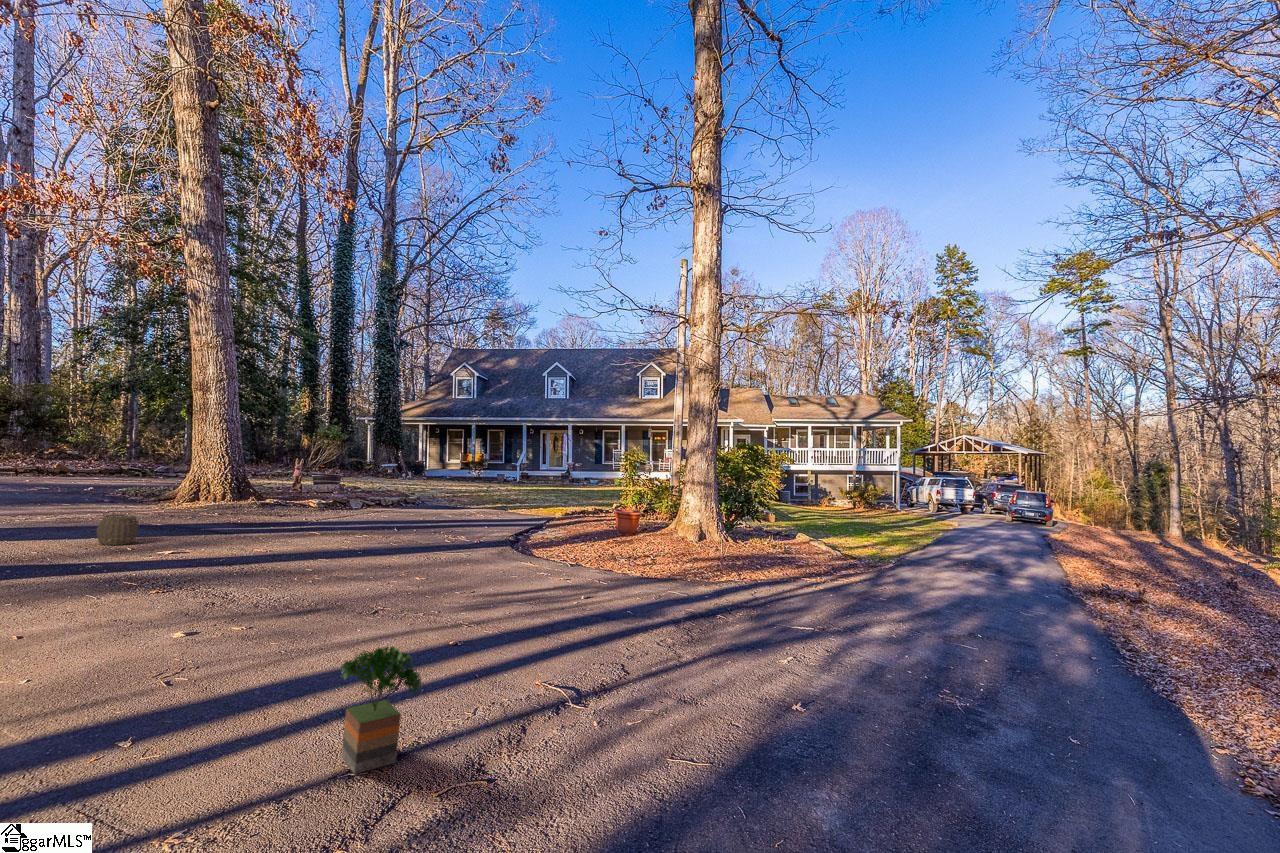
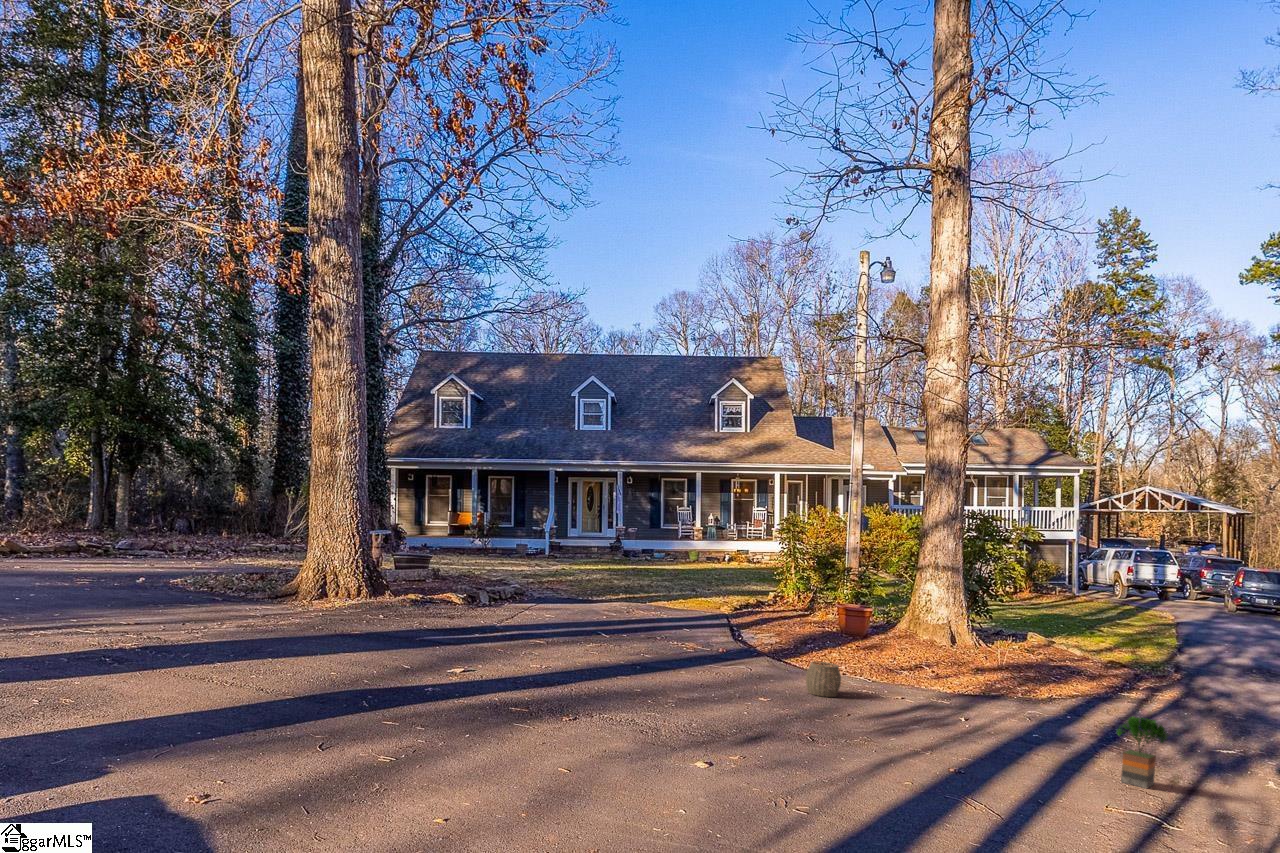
woven basket: present [97,514,138,545] -> present [806,661,841,697]

